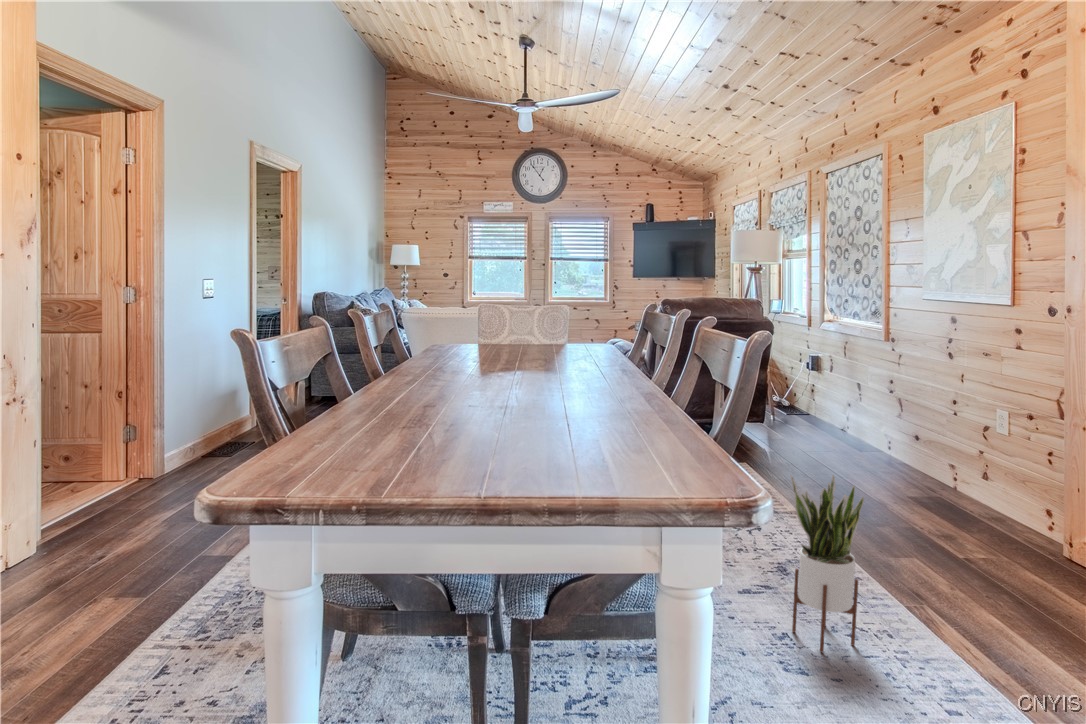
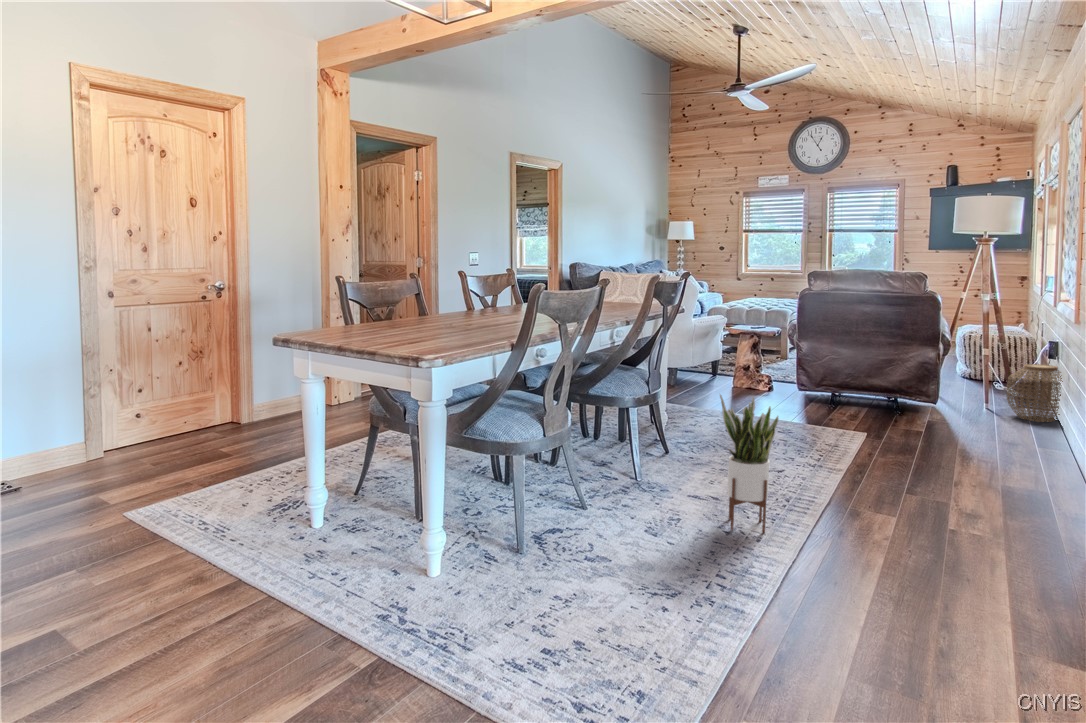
woven basket: none [787,383,837,434] -> present [1007,364,1063,422]

